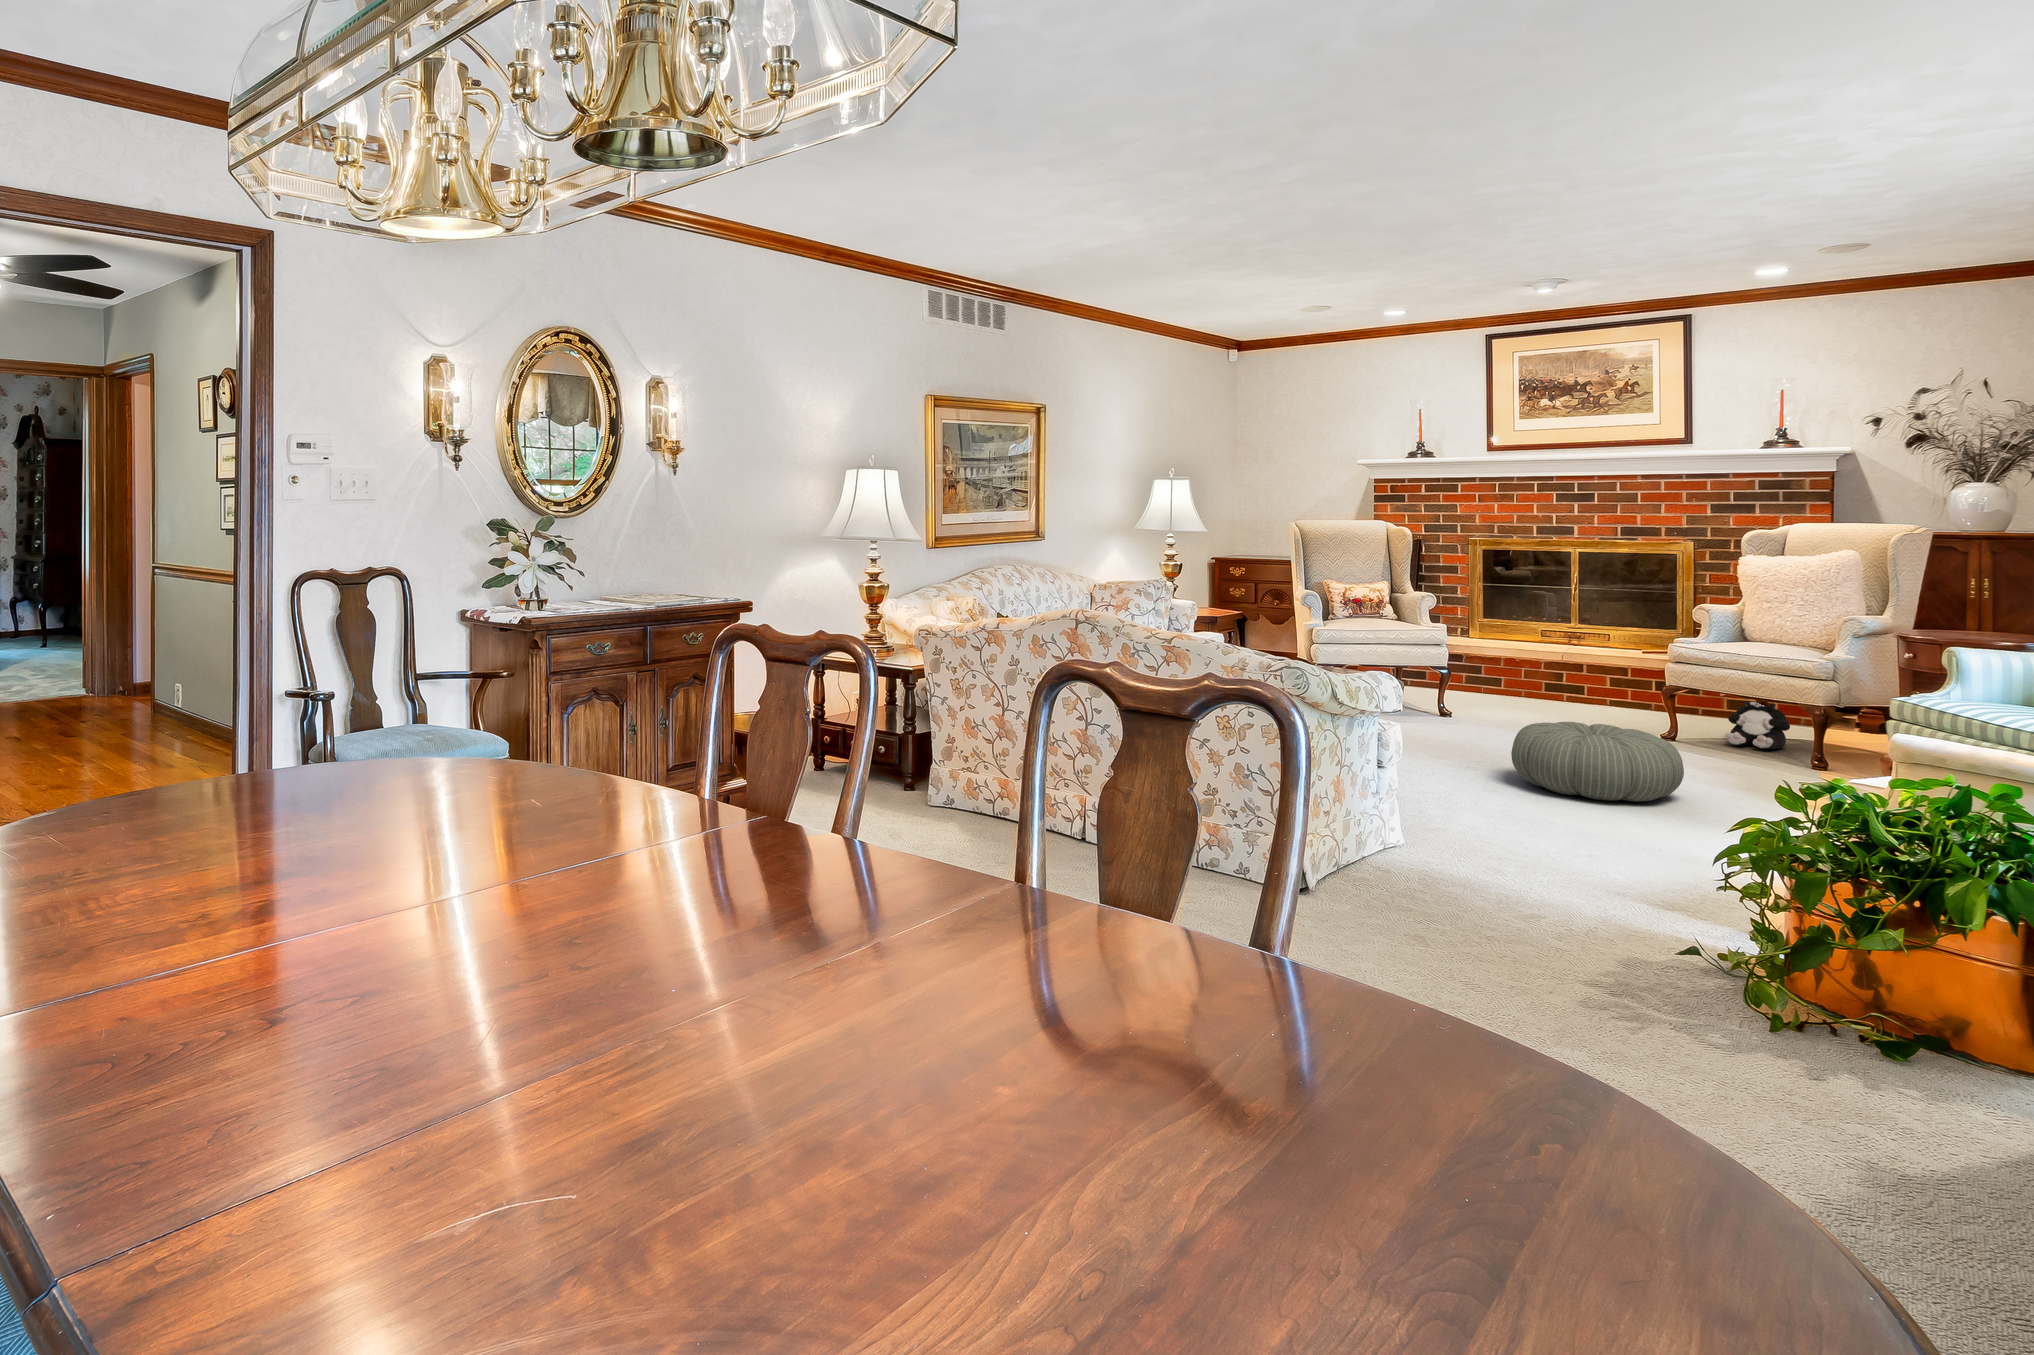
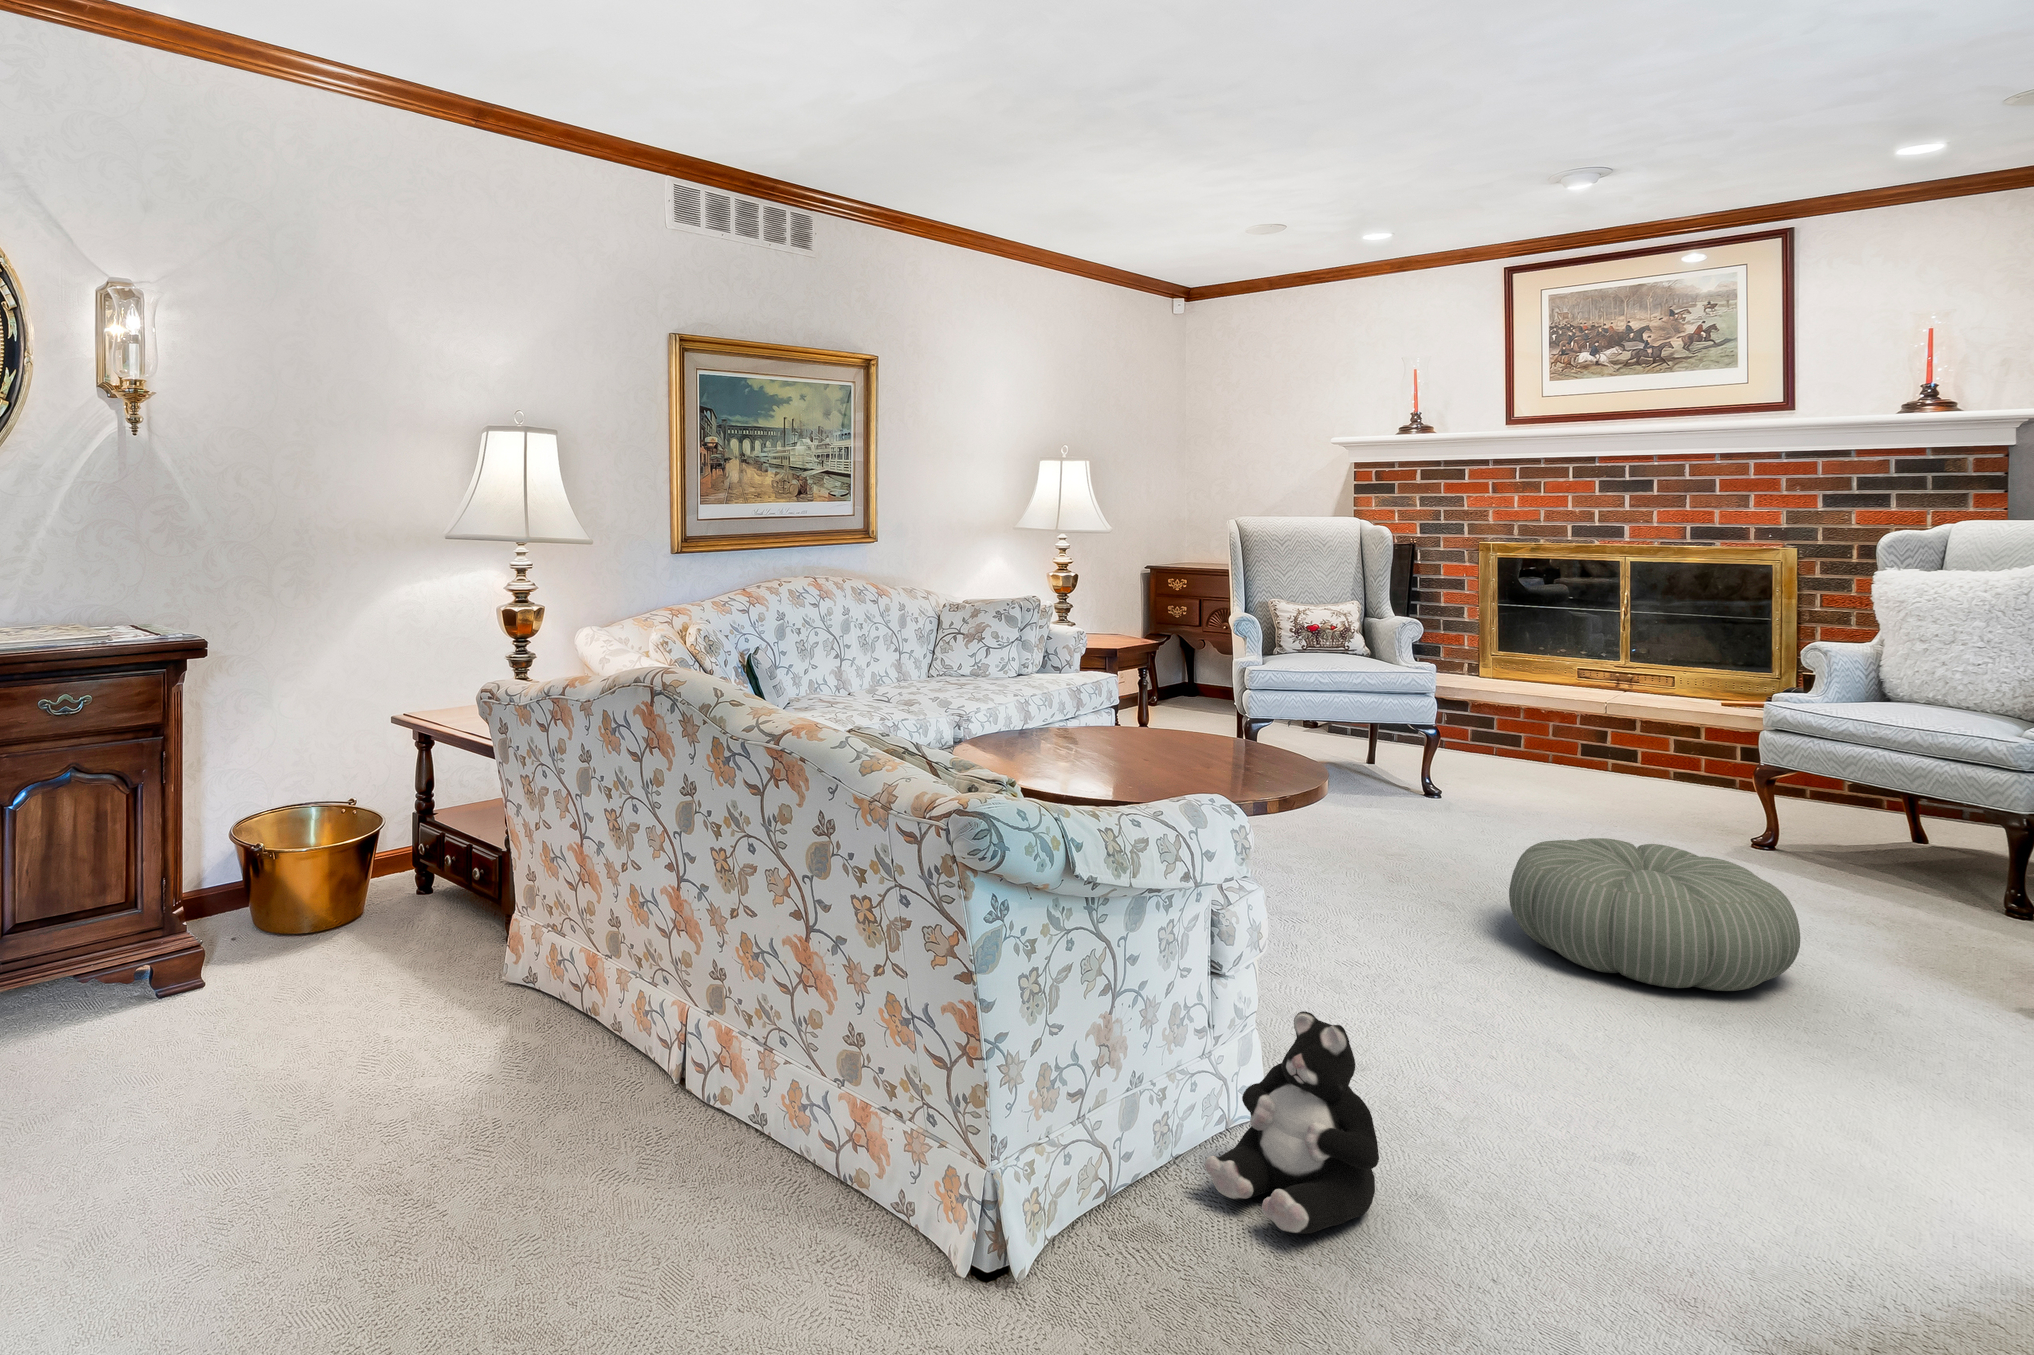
plush toy: present [1725,701,1790,749] -> present [1205,1011,1379,1234]

